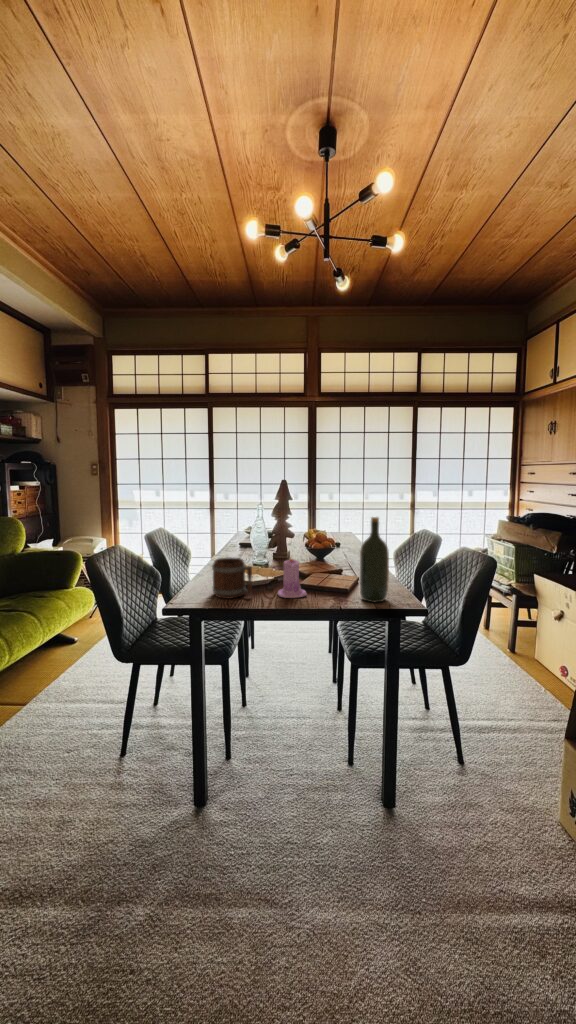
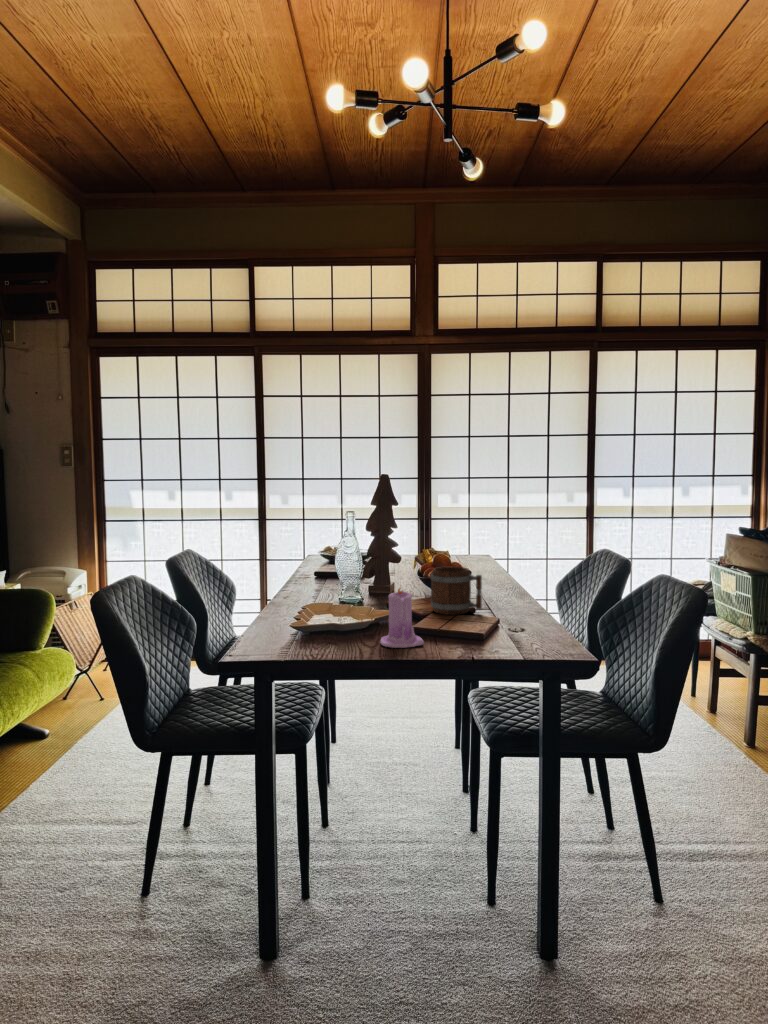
wine bottle: present [360,517,389,602] -> none [502,527,545,653]
mug: present [212,557,252,599] -> present [431,566,482,615]

